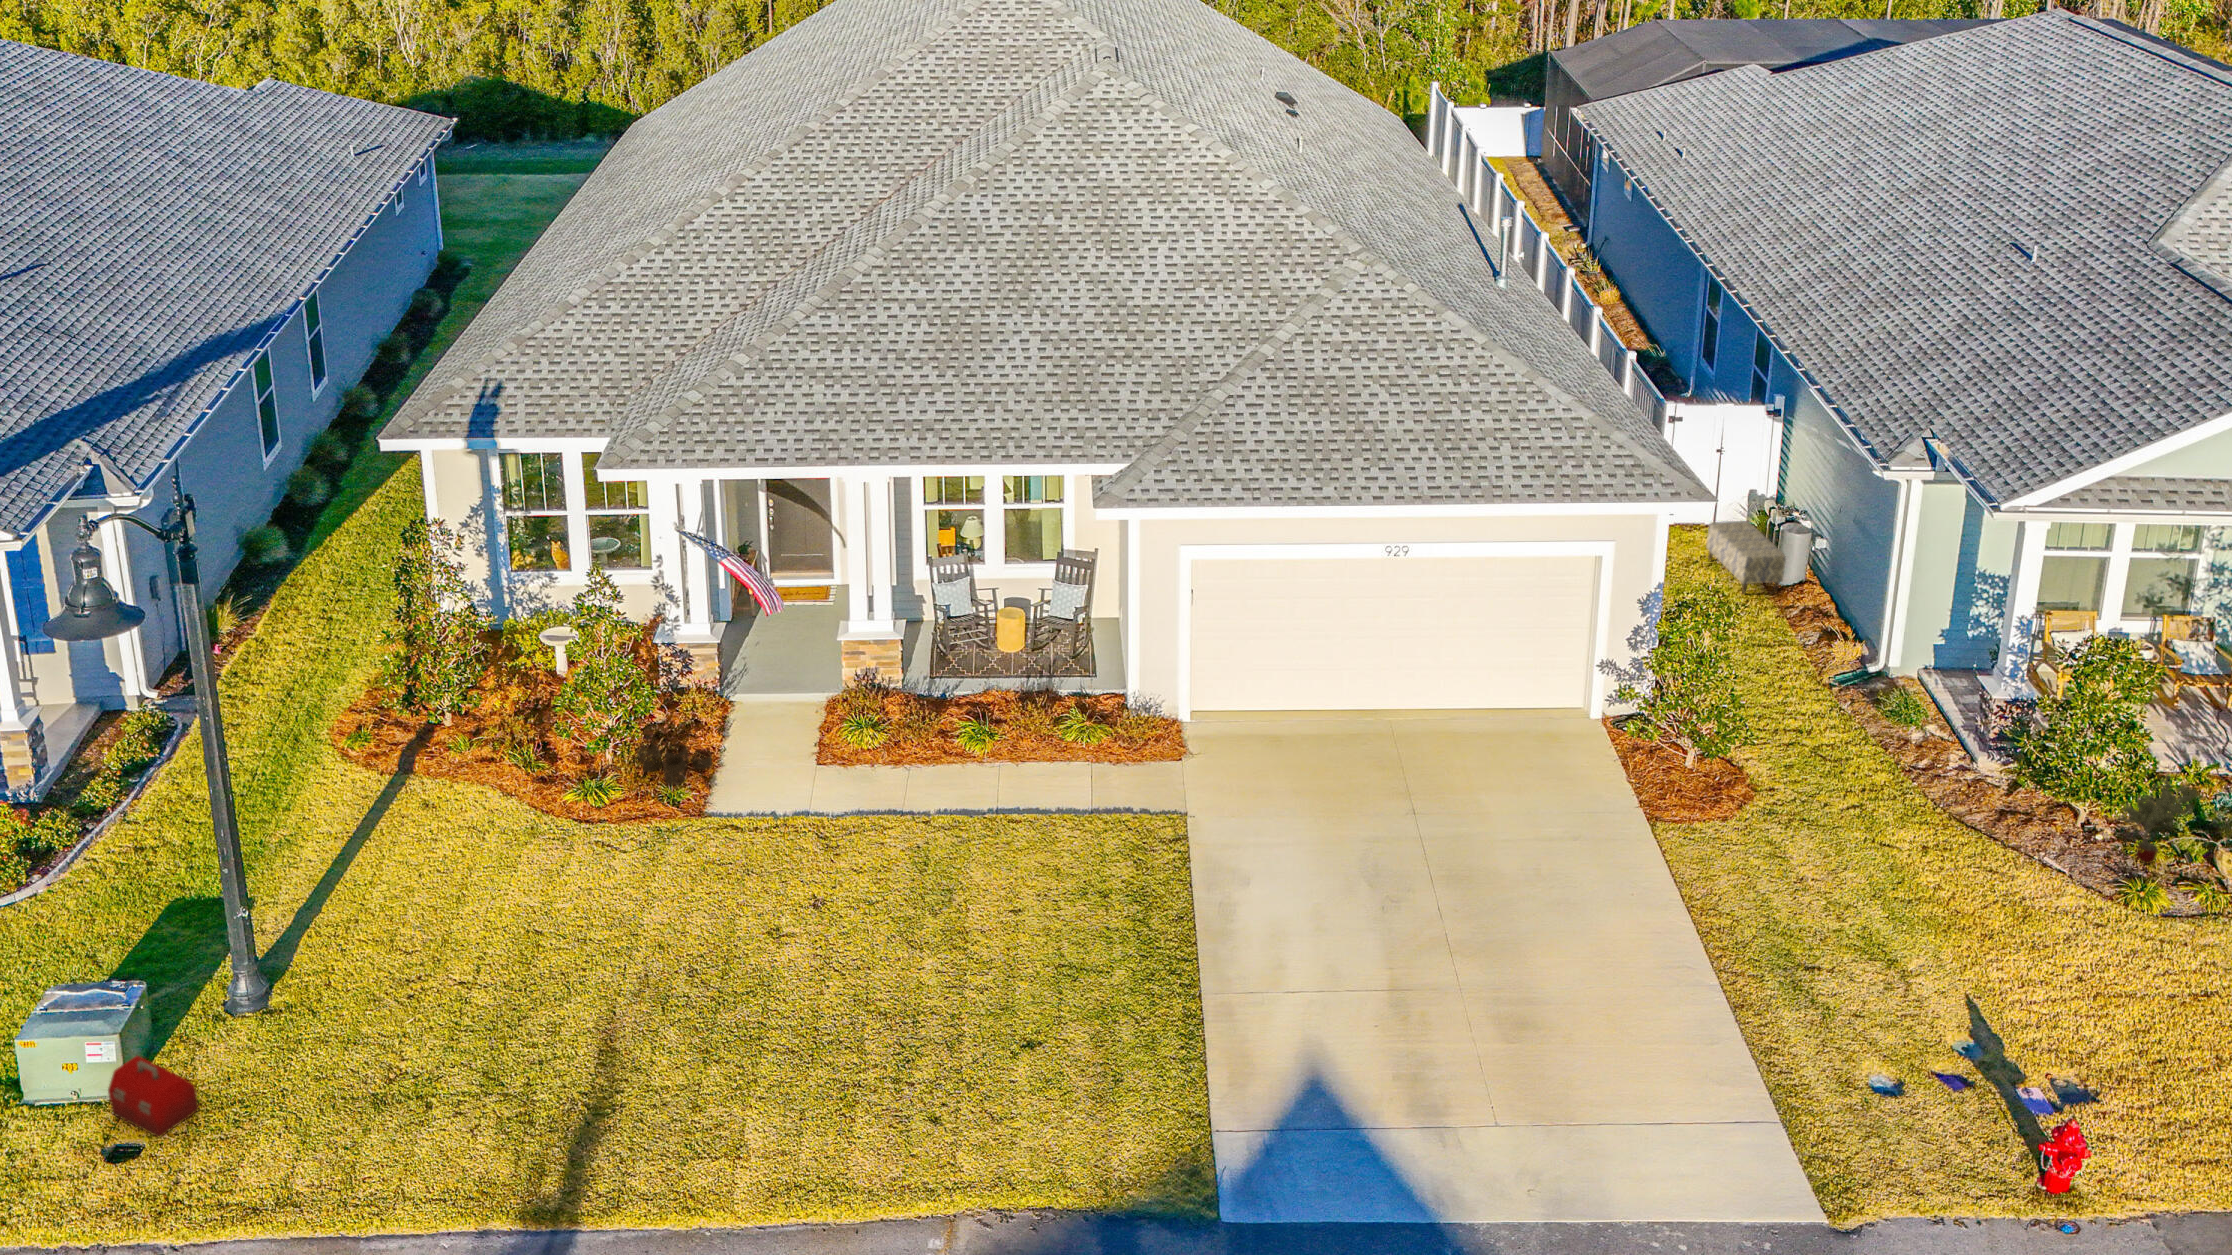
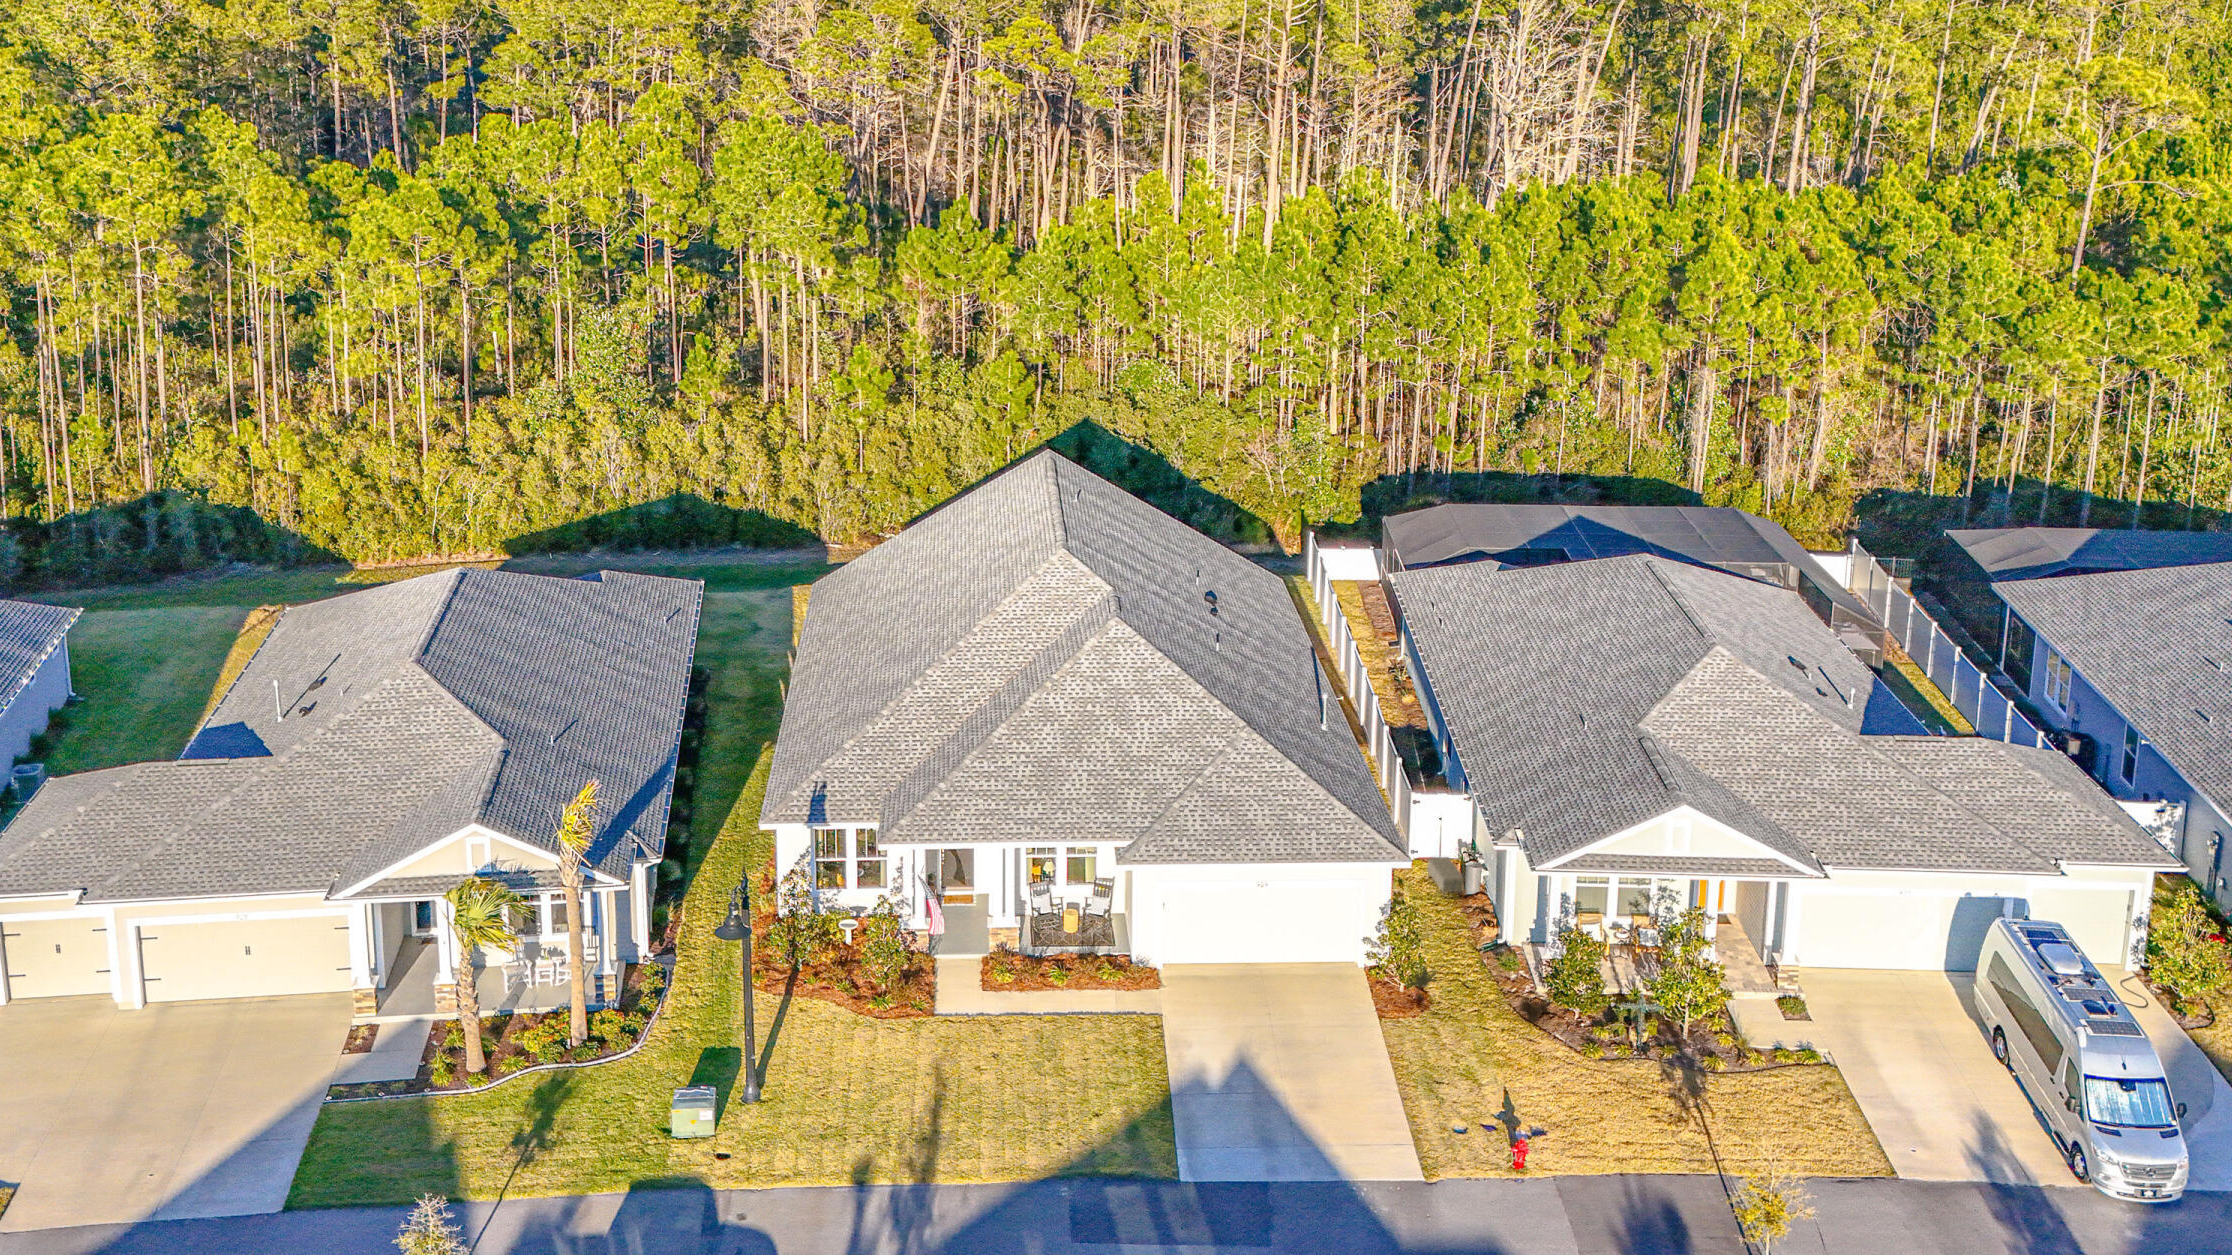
woven basket: present [637,744,712,785] -> present [1521,997,1550,1022]
potted tree: present [2118,776,2197,864] -> present [1407,964,1437,1004]
toolbox: present [108,1056,199,1137] -> none [724,1121,760,1155]

